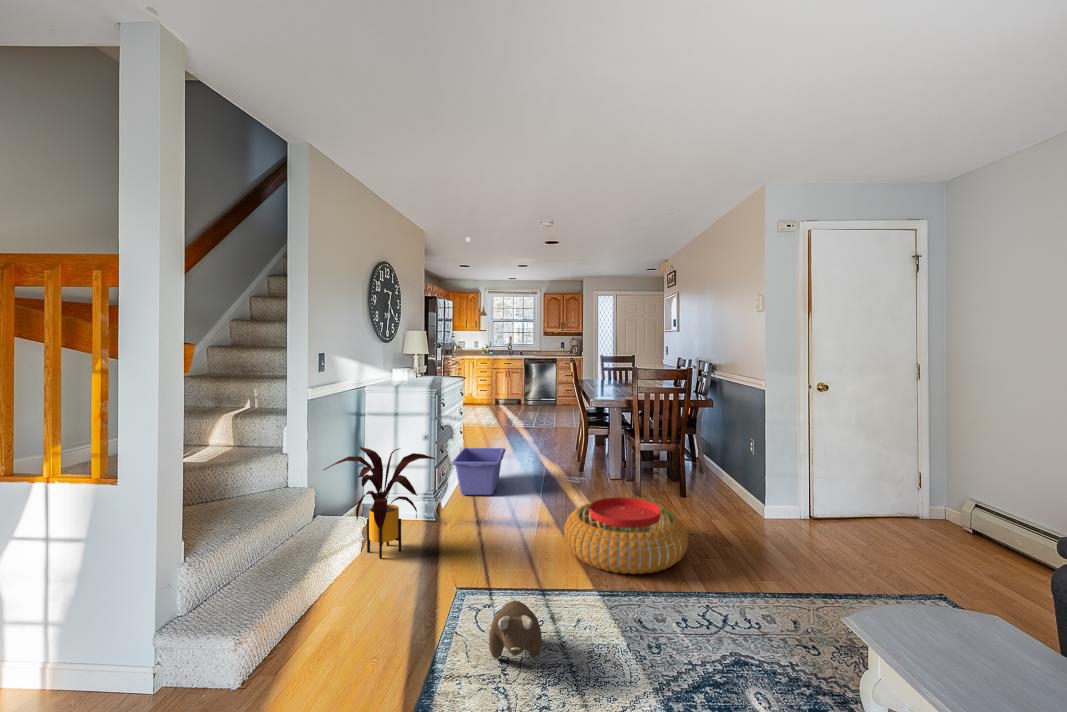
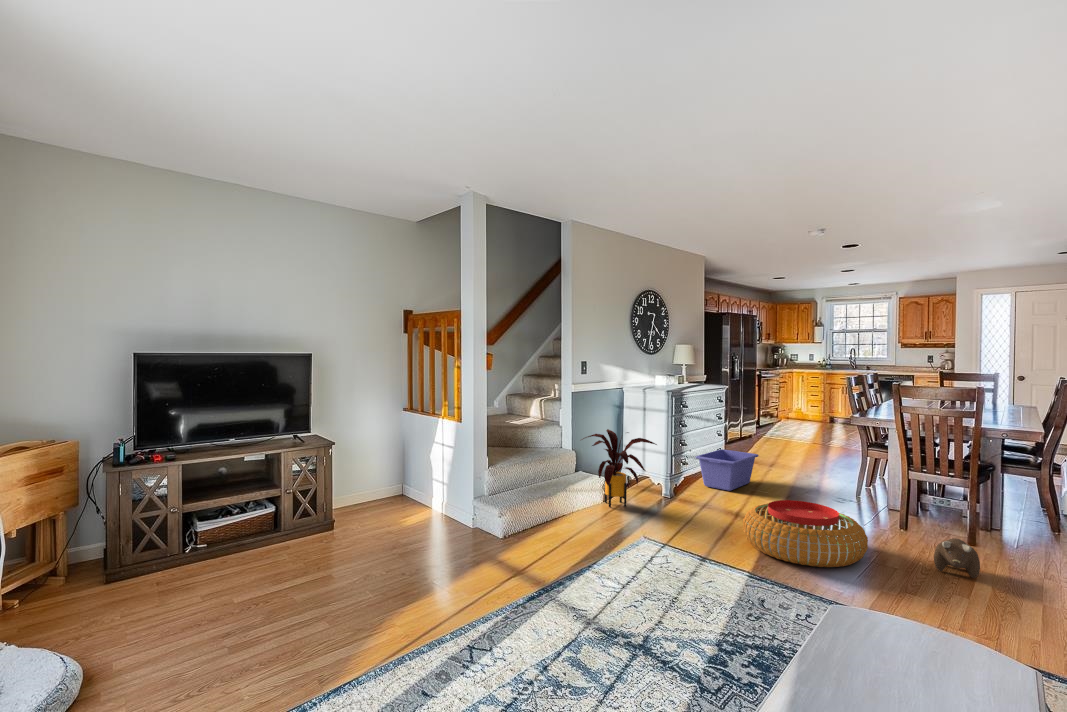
plush toy: present [489,601,542,659] -> present [934,538,980,578]

